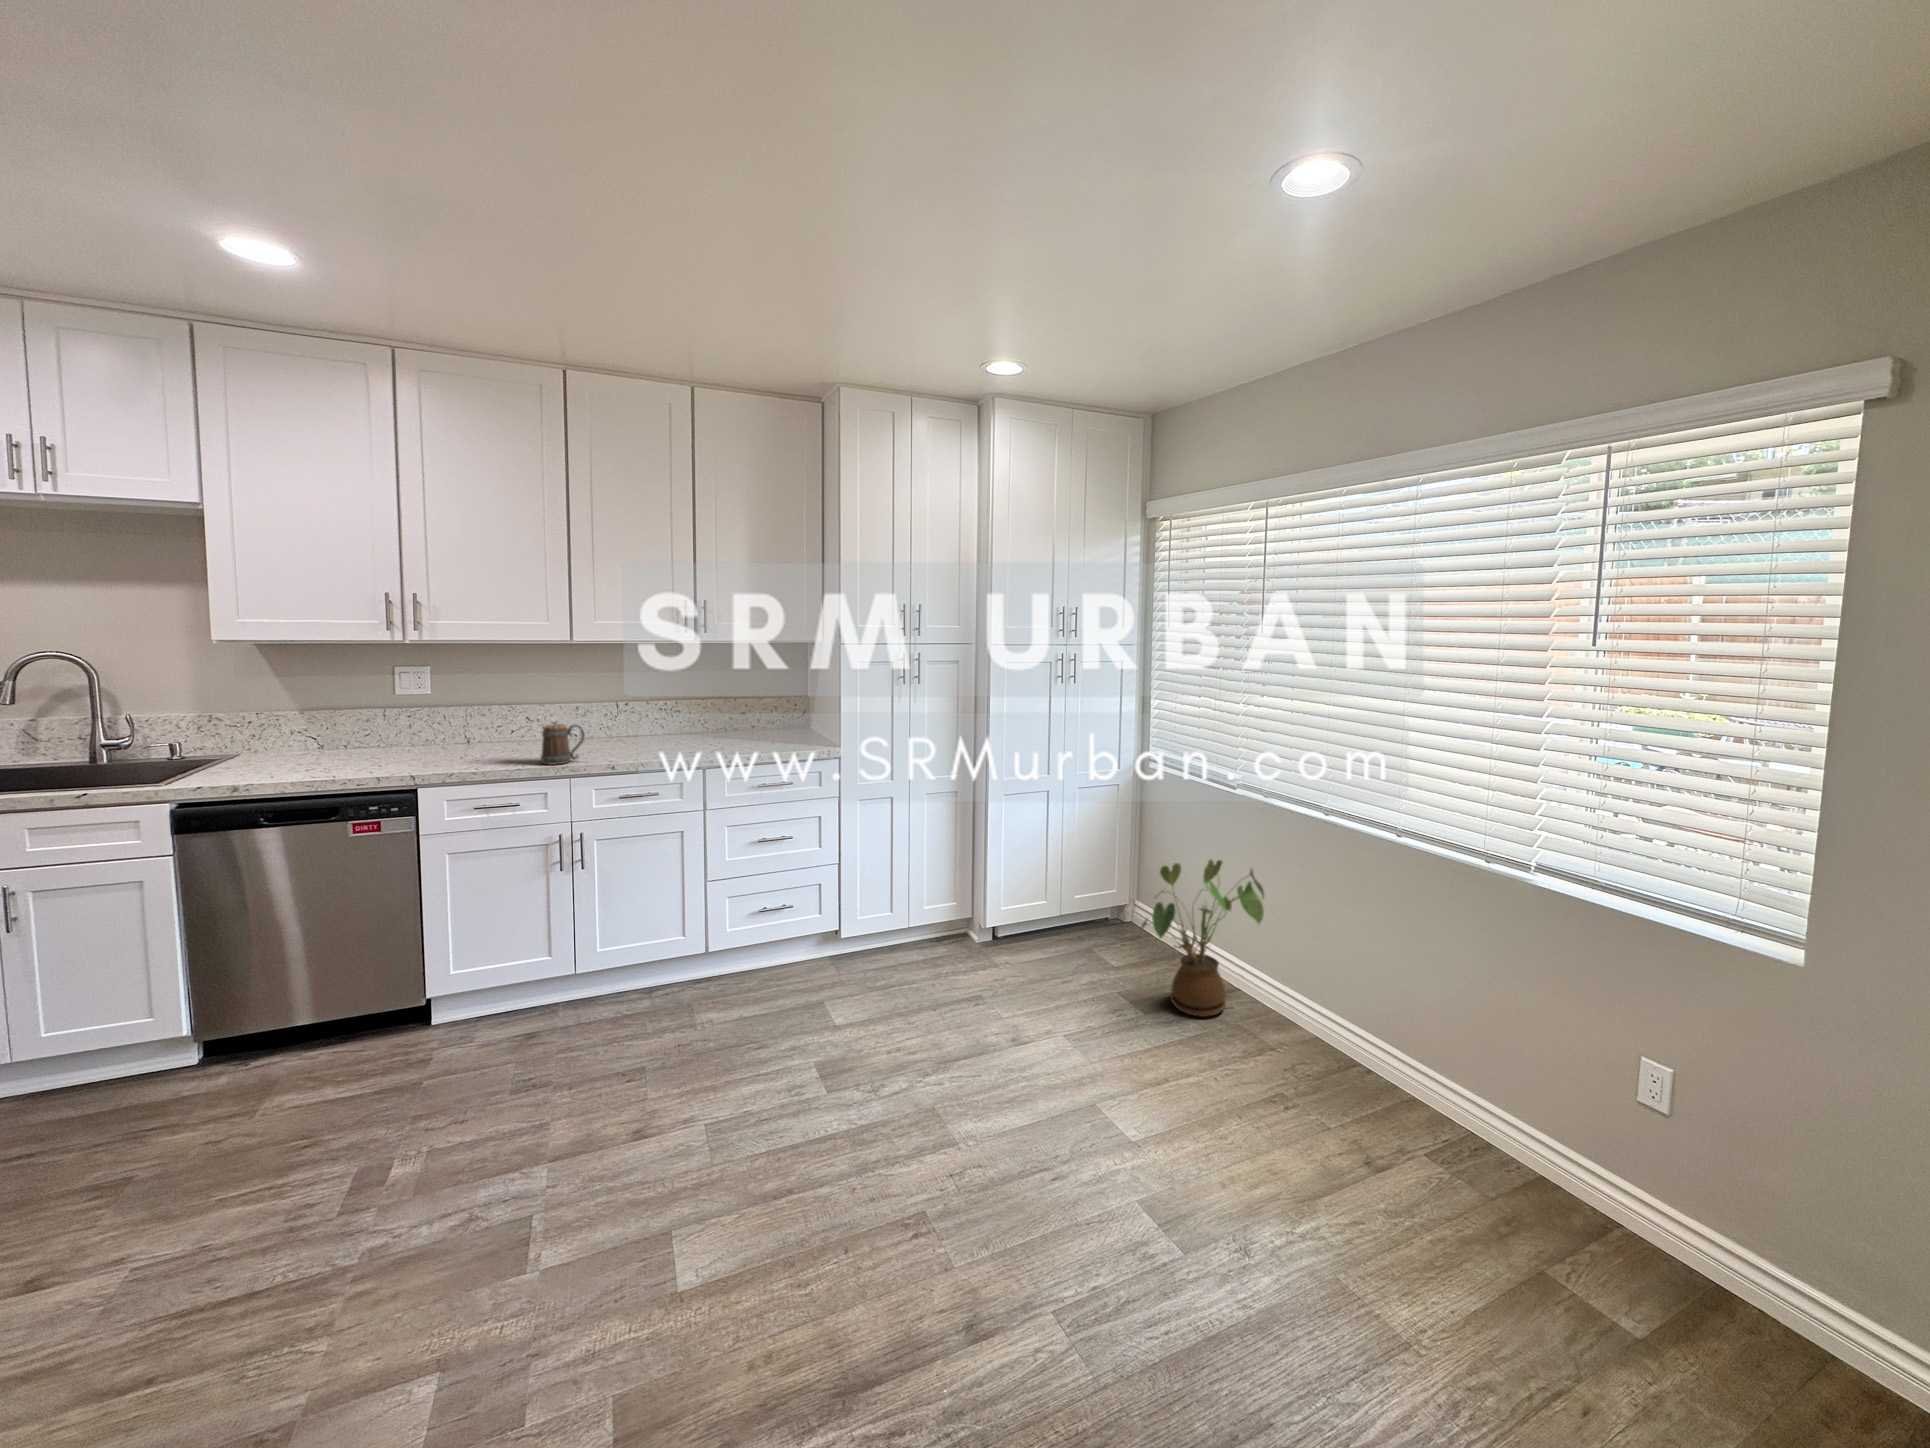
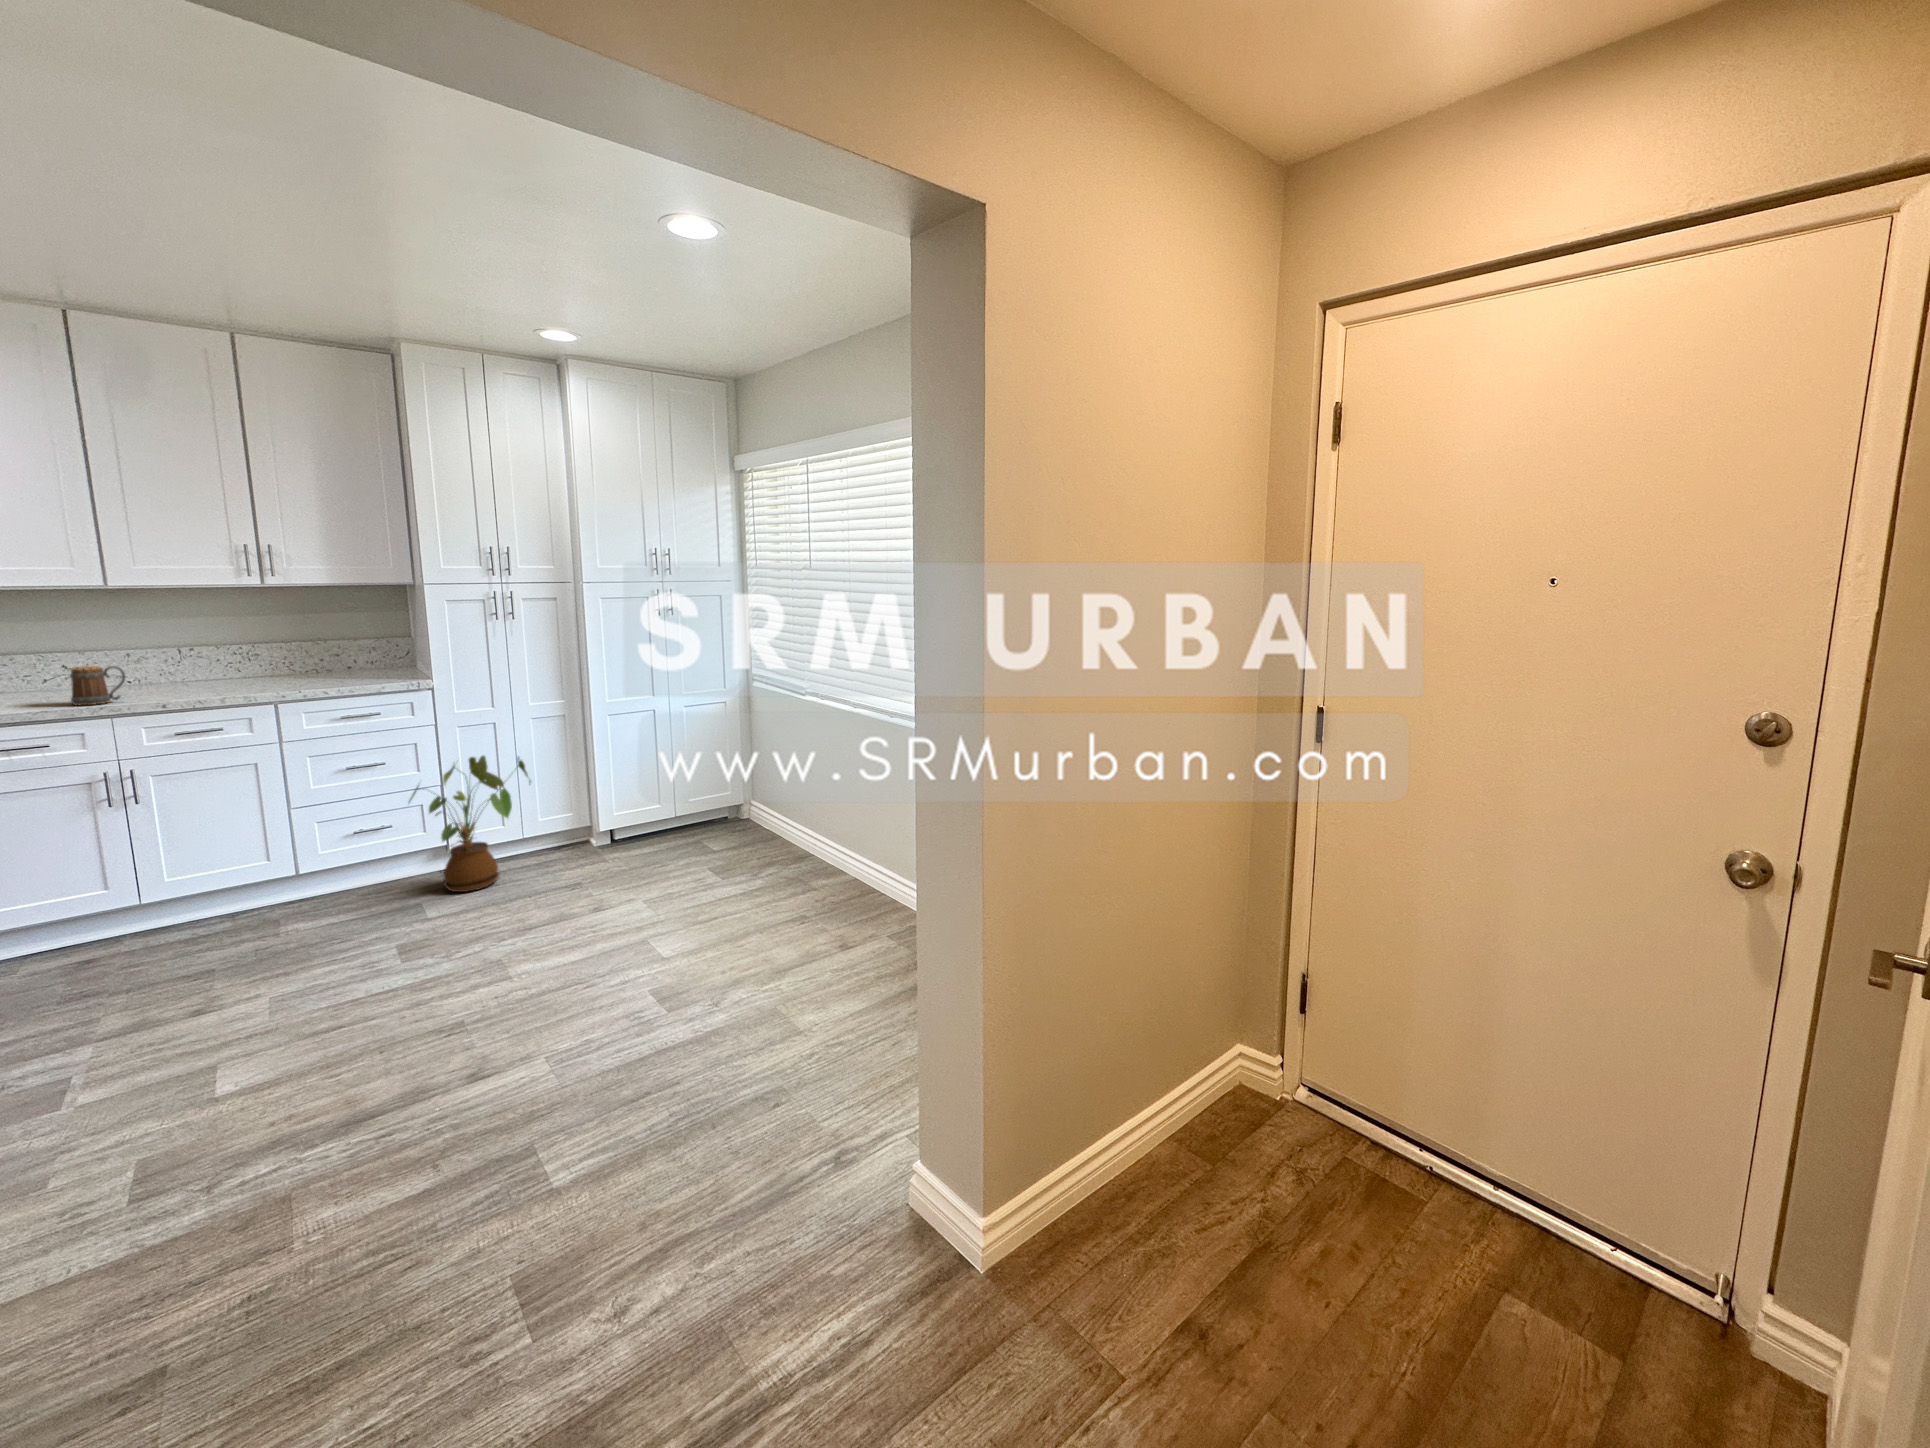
house plant: present [1141,860,1264,1017] -> present [409,756,531,892]

